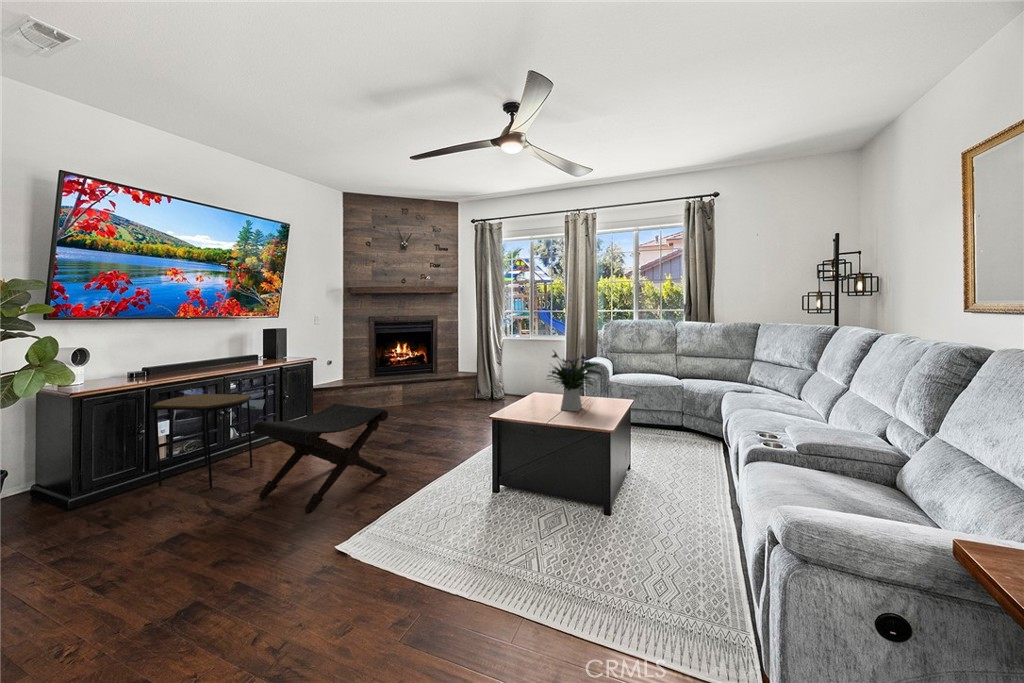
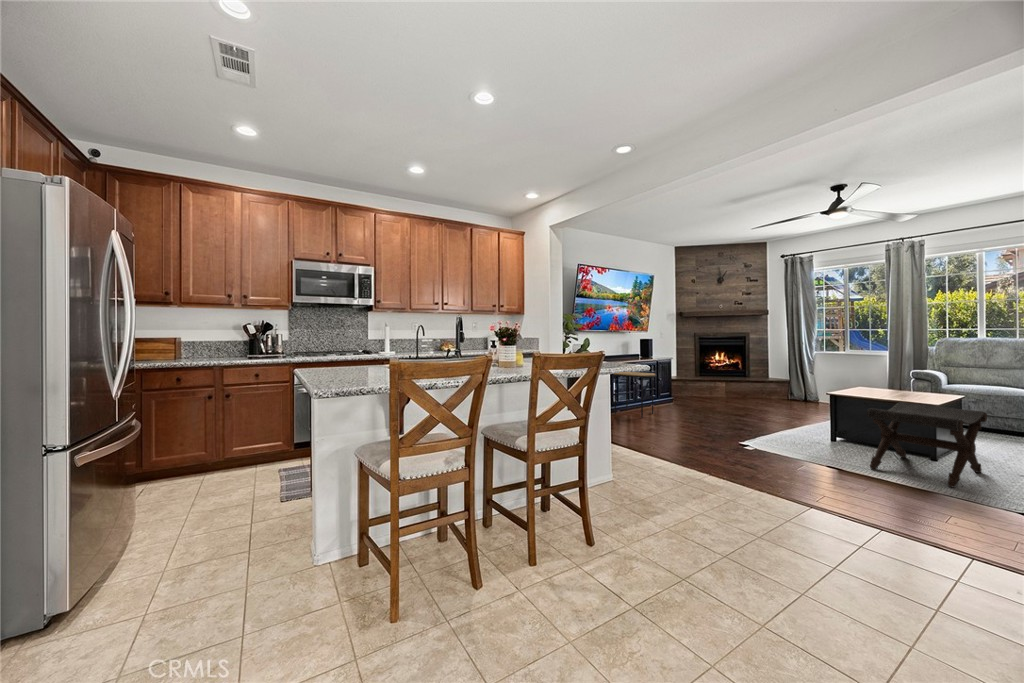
flower arrangement: present [548,350,599,411] -> none [874,352,929,396]
footstool: present [253,403,388,513] -> present [867,402,987,488]

